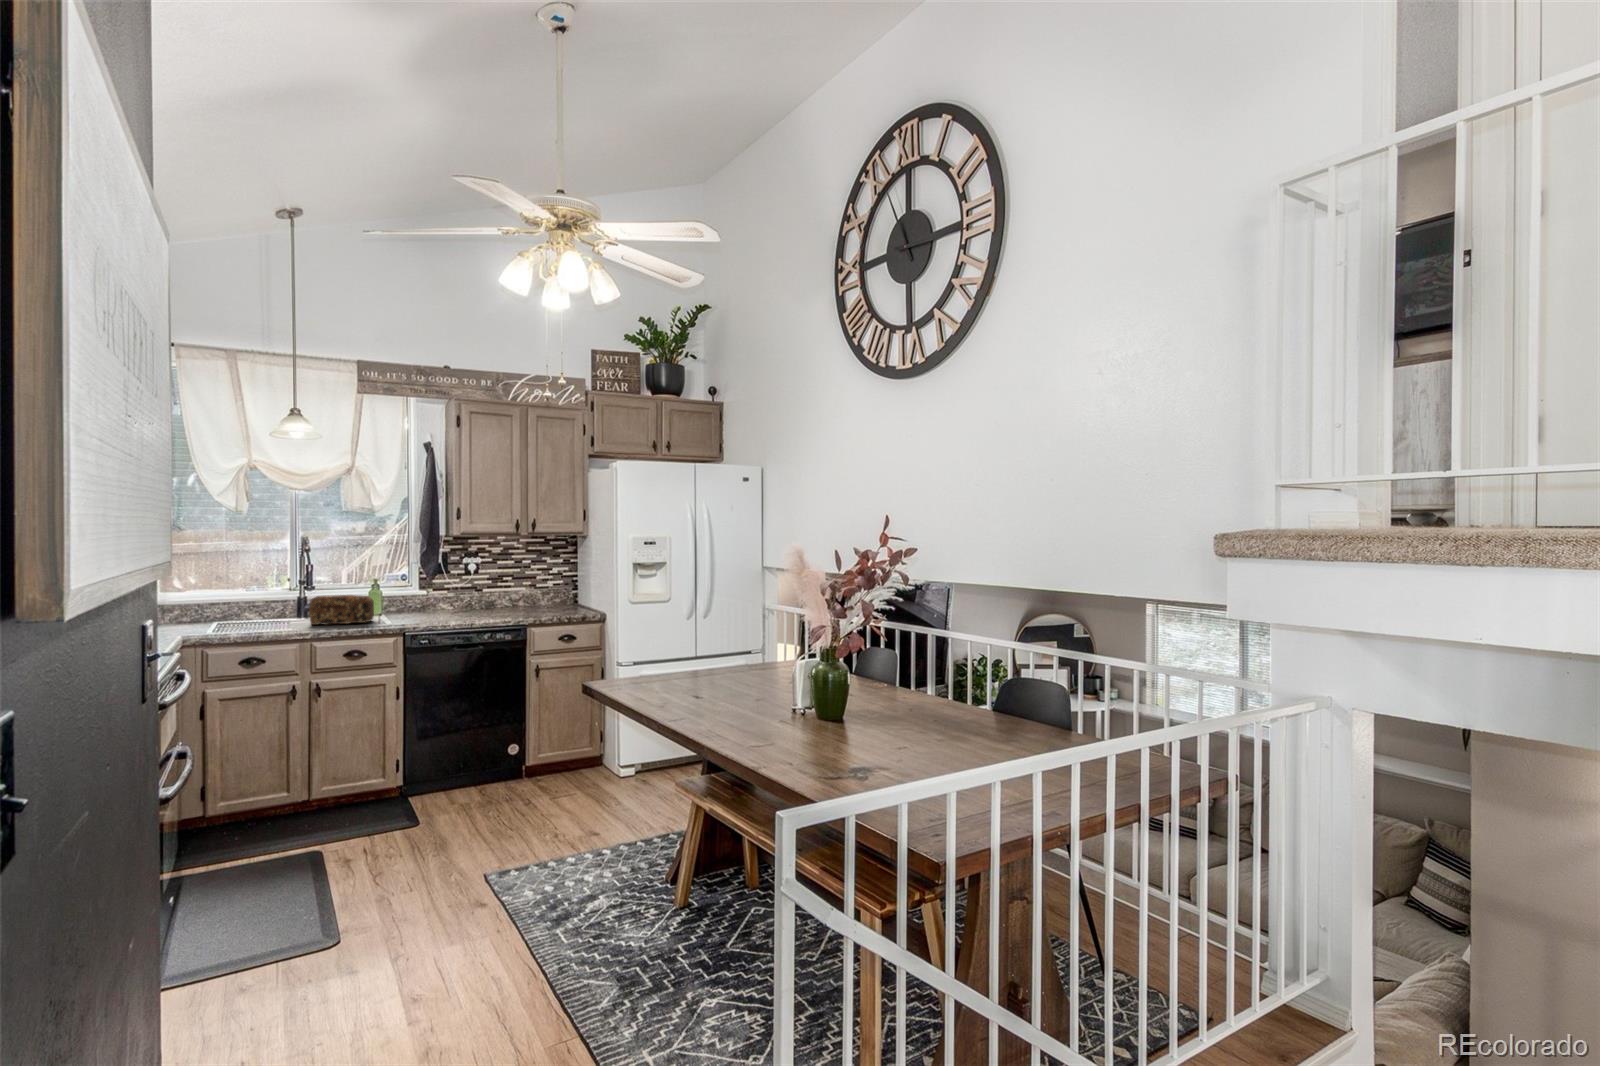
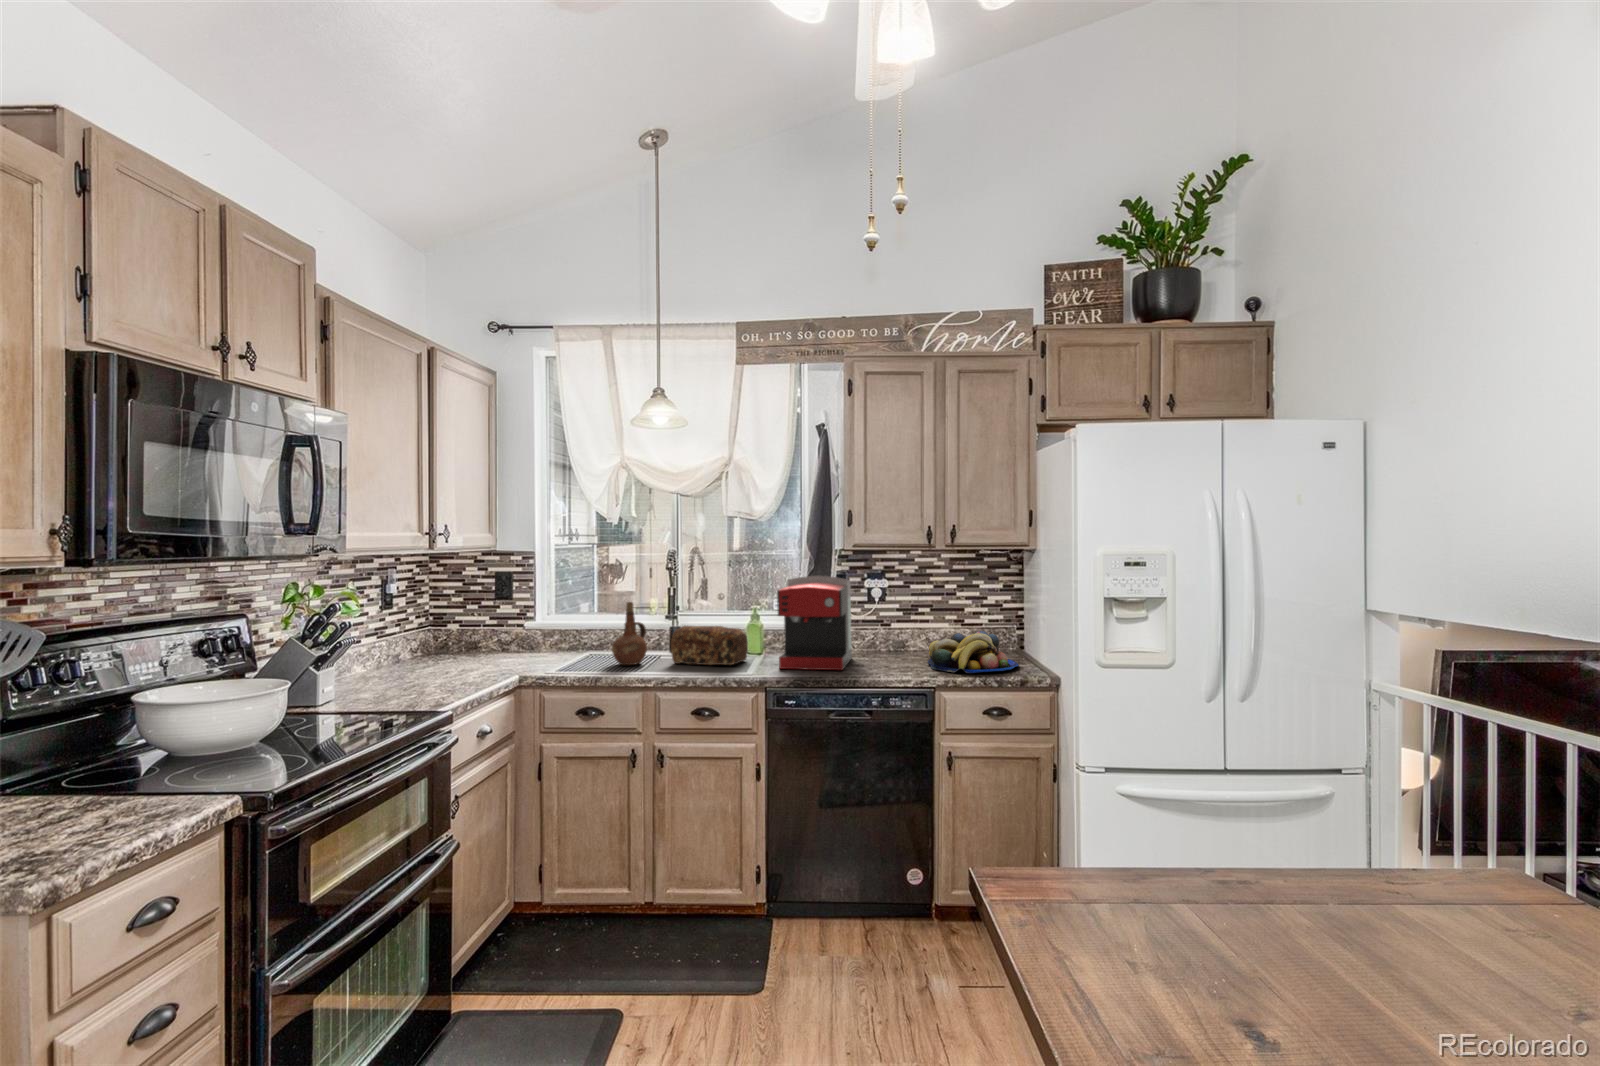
coffee maker: none [406,555,458,622] -> present [777,576,852,670]
ceramic pitcher: none [254,578,286,629] -> present [612,602,647,665]
fruit bowl: none [515,591,577,616] -> present [928,631,1018,673]

